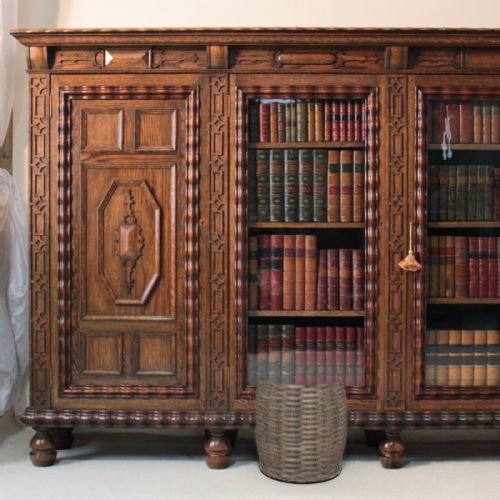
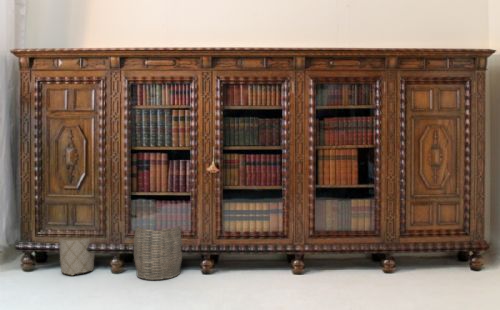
planter: none [107,390,173,473] -> present [59,238,94,275]

